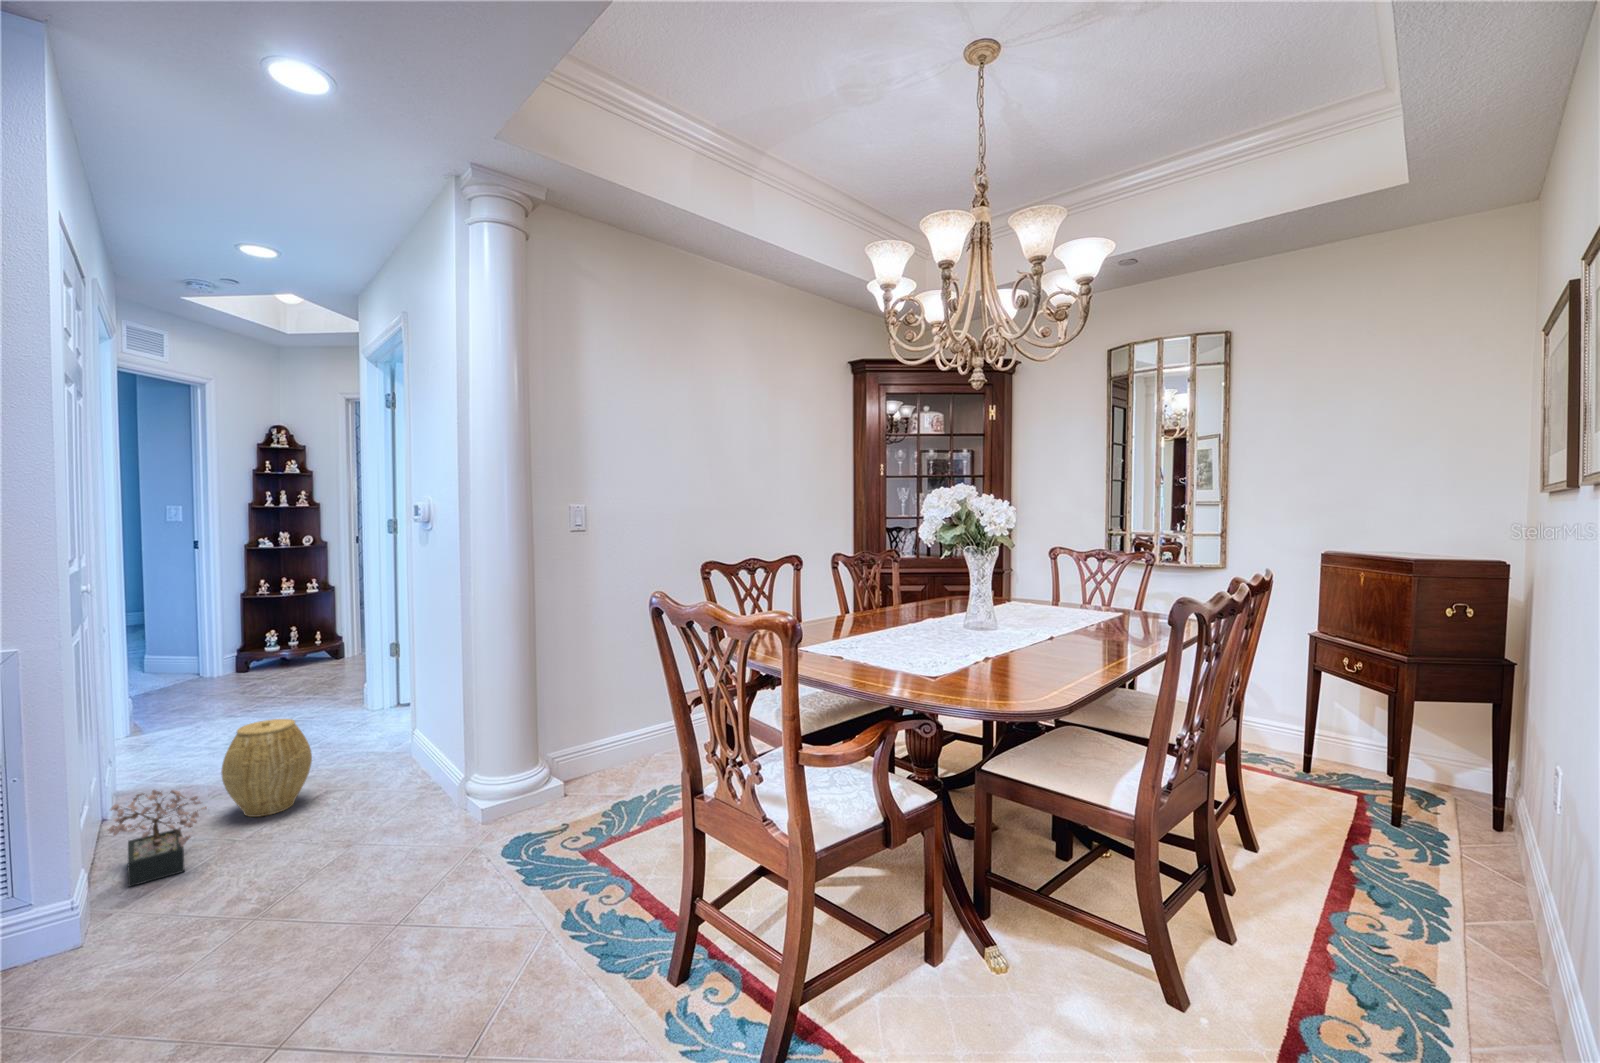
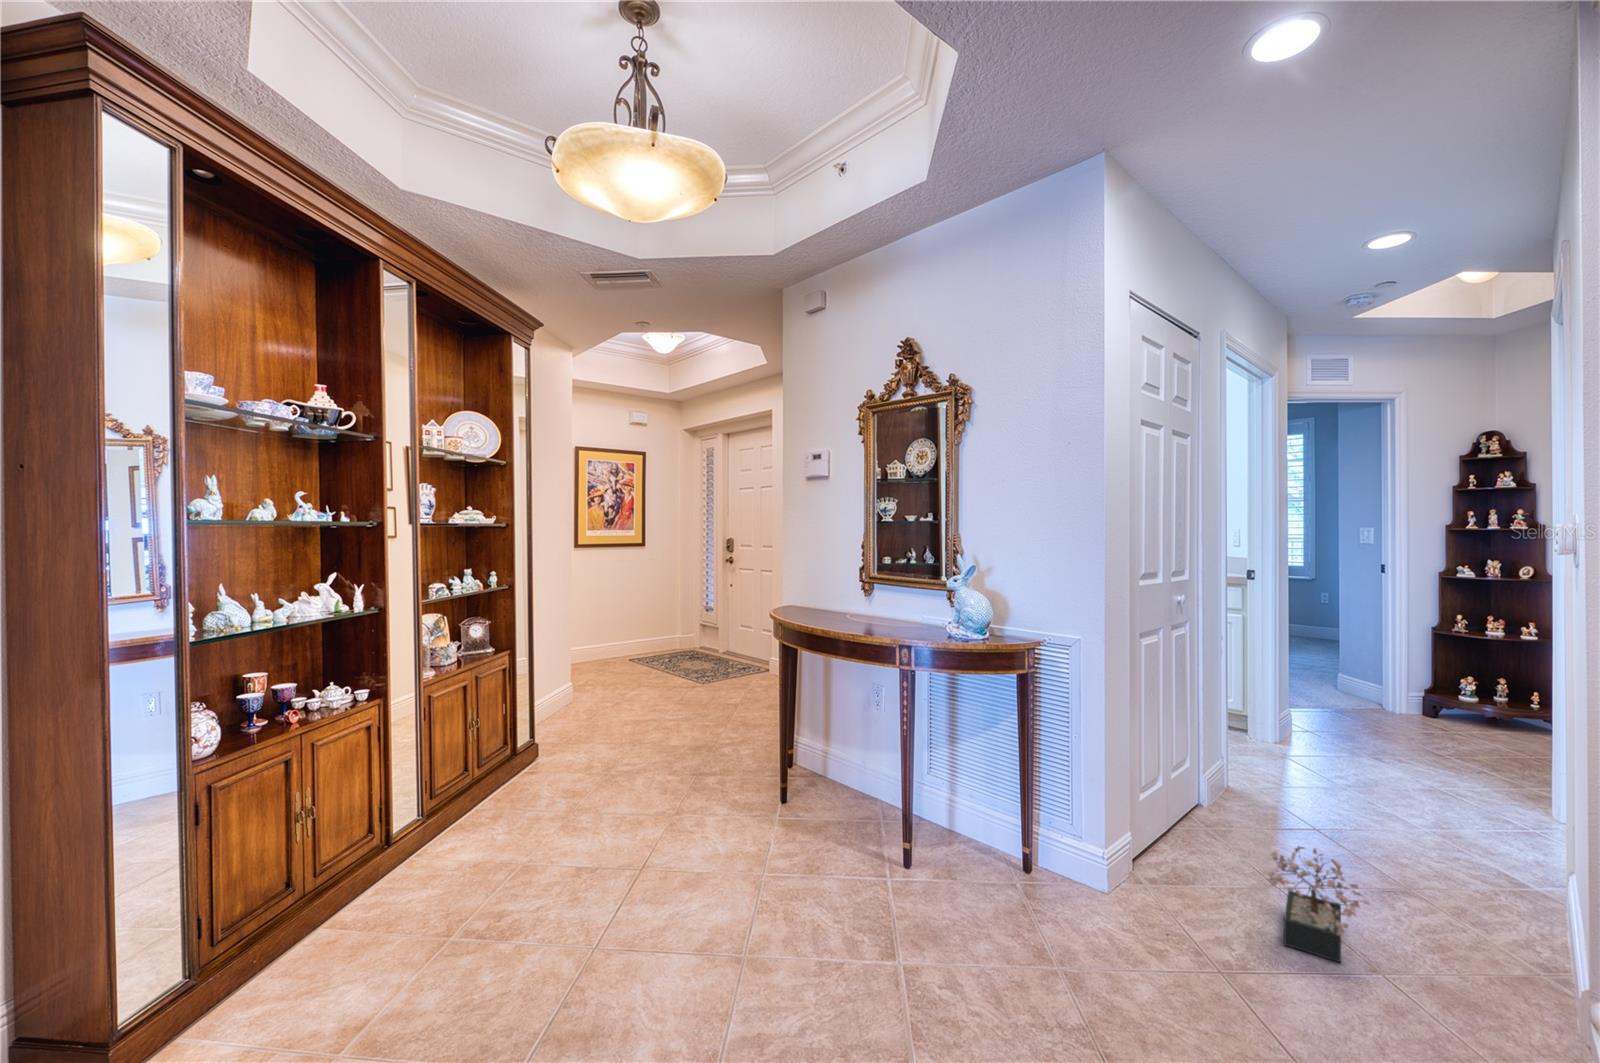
woven basket: present [221,719,312,817] -> none [1391,811,1521,946]

